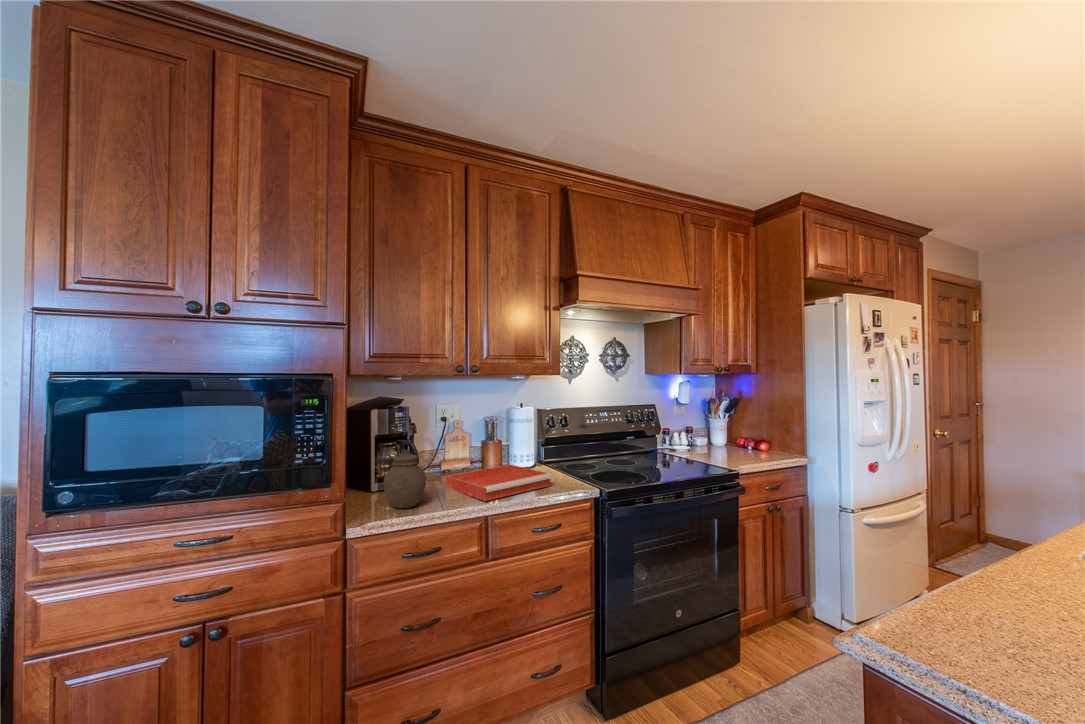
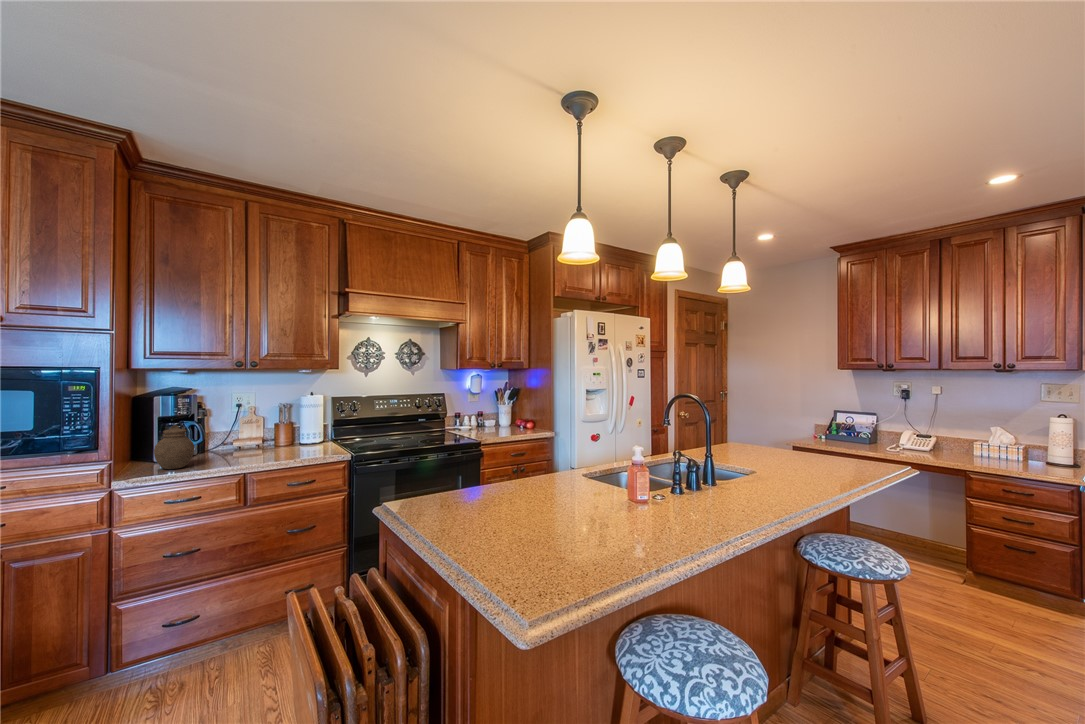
tray: present [446,465,552,501] -> none [226,440,316,463]

